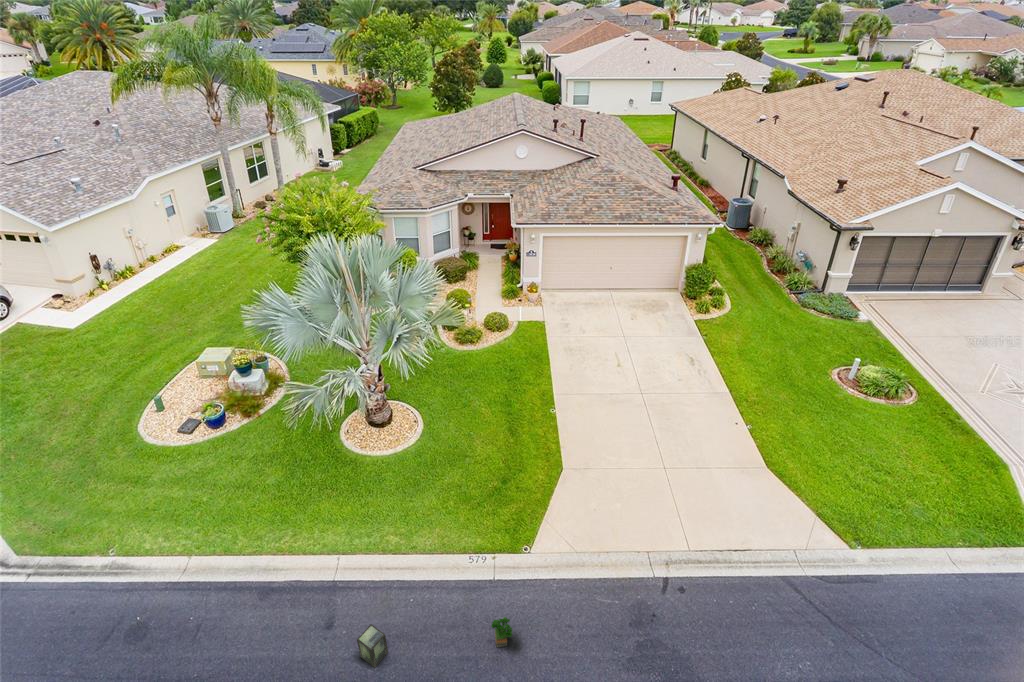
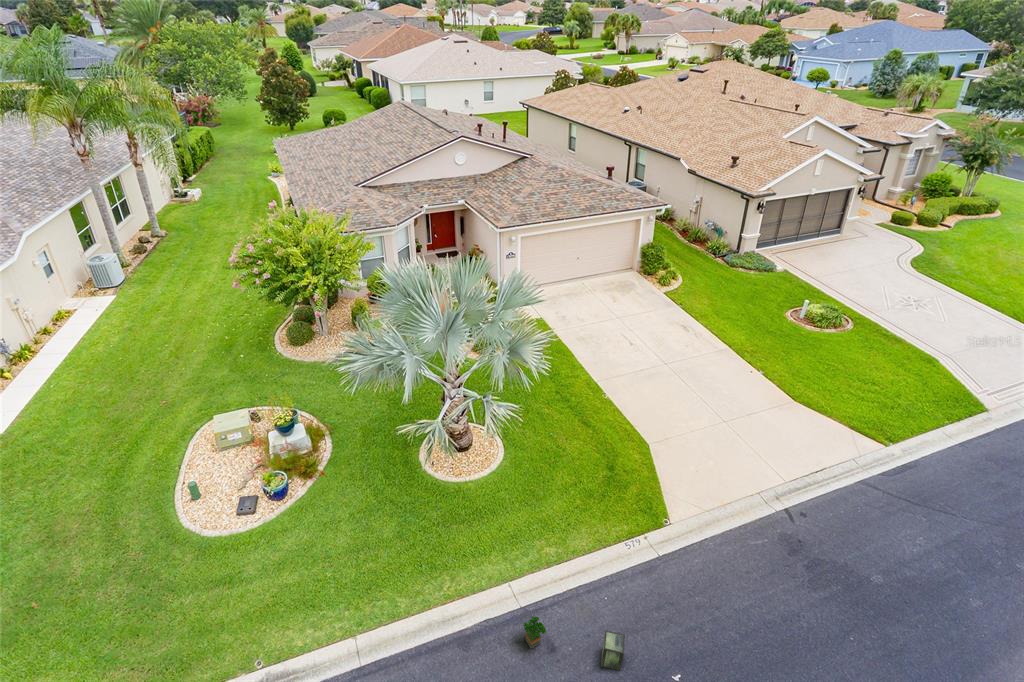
potted tree: present [492,617,512,647] -> present [523,616,546,648]

